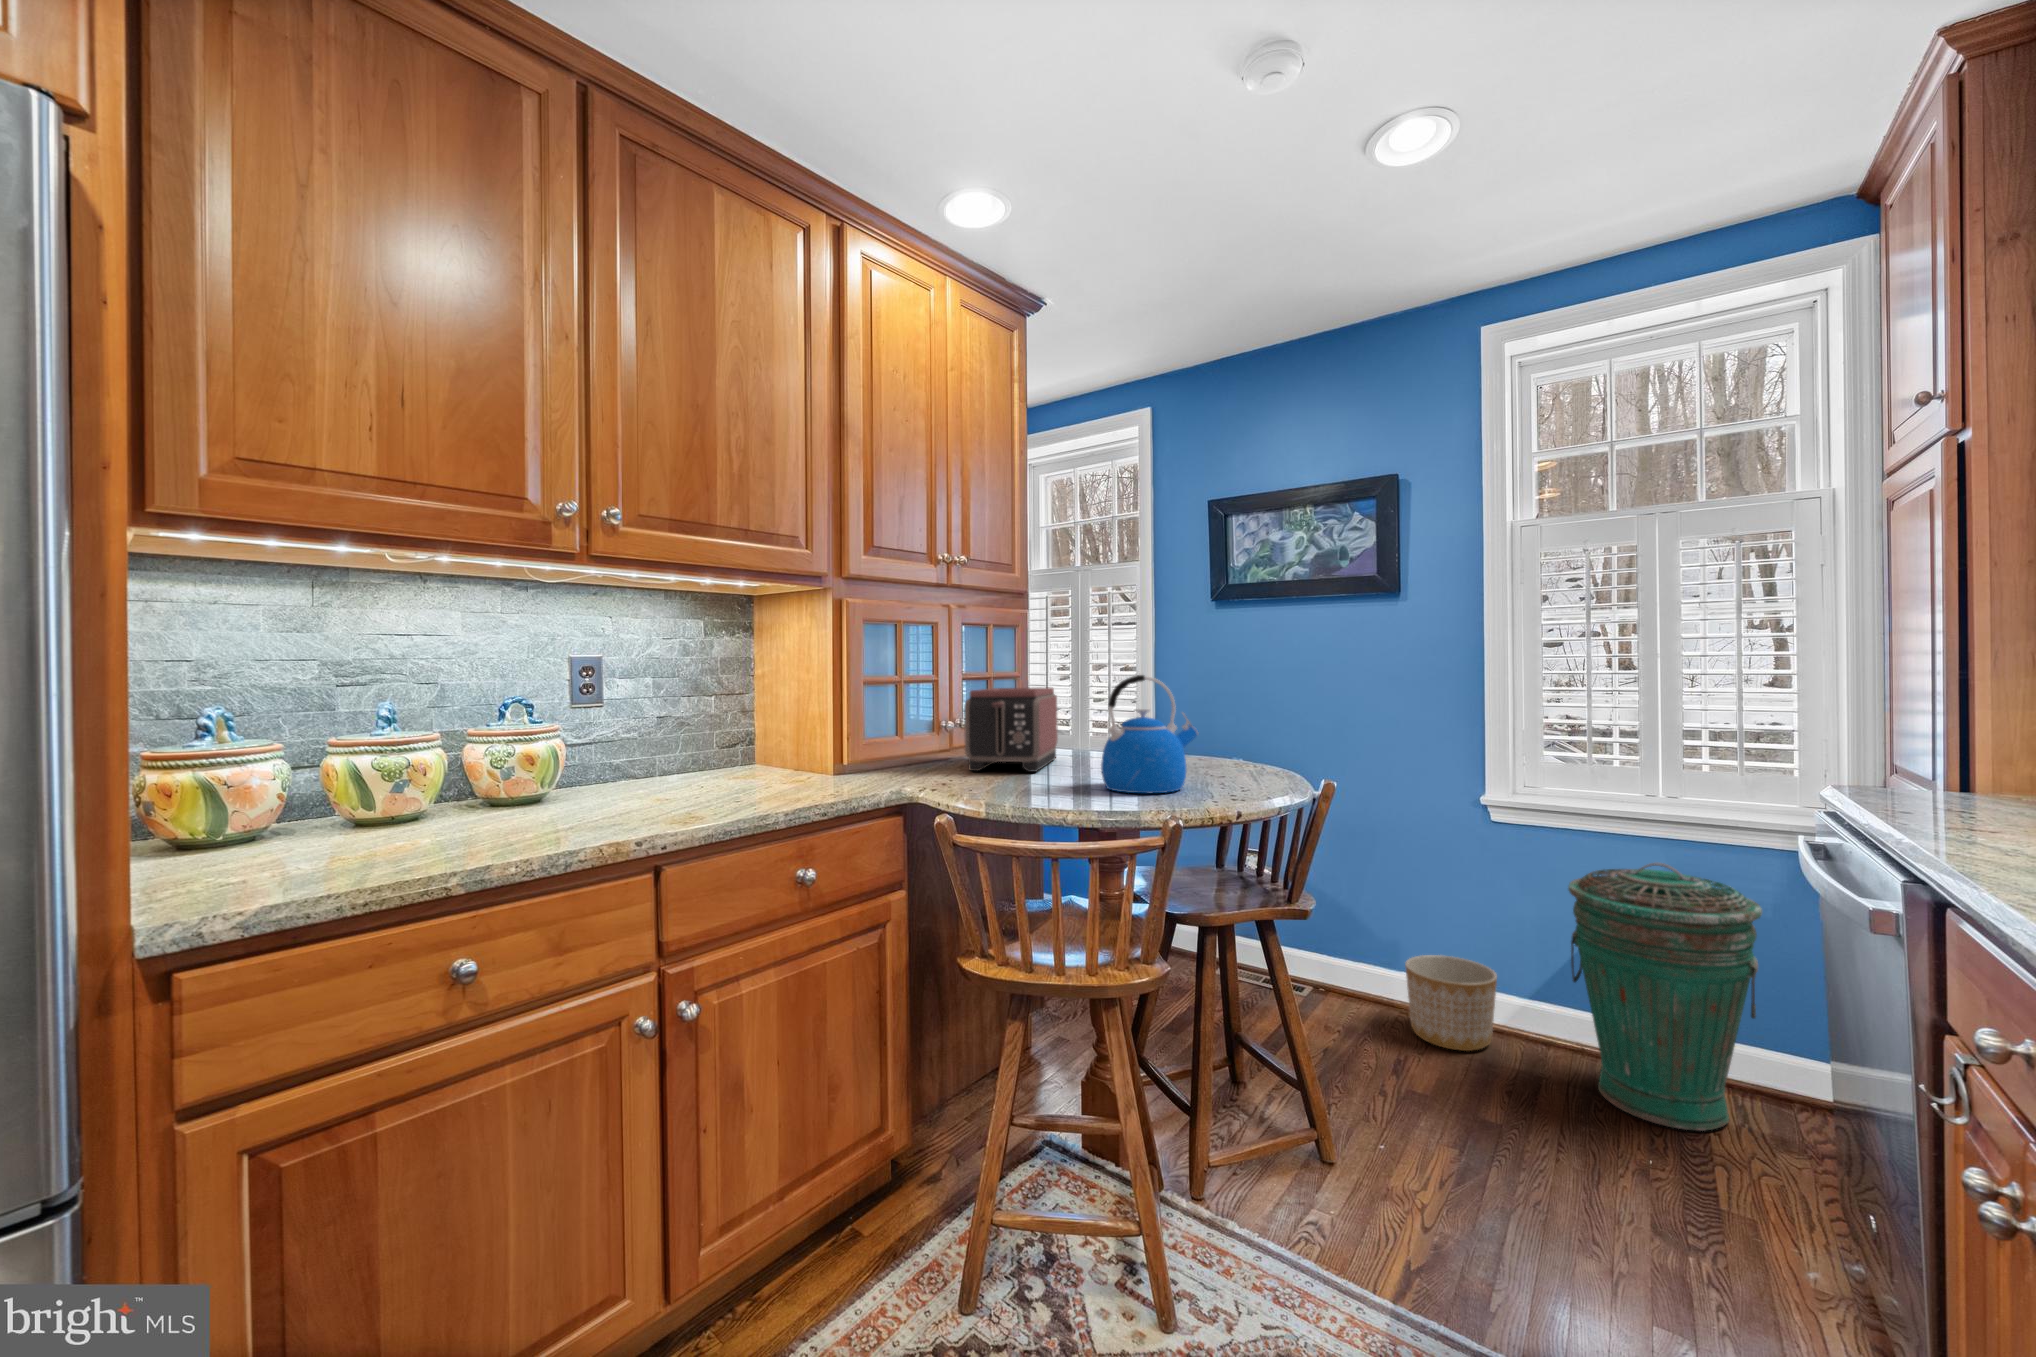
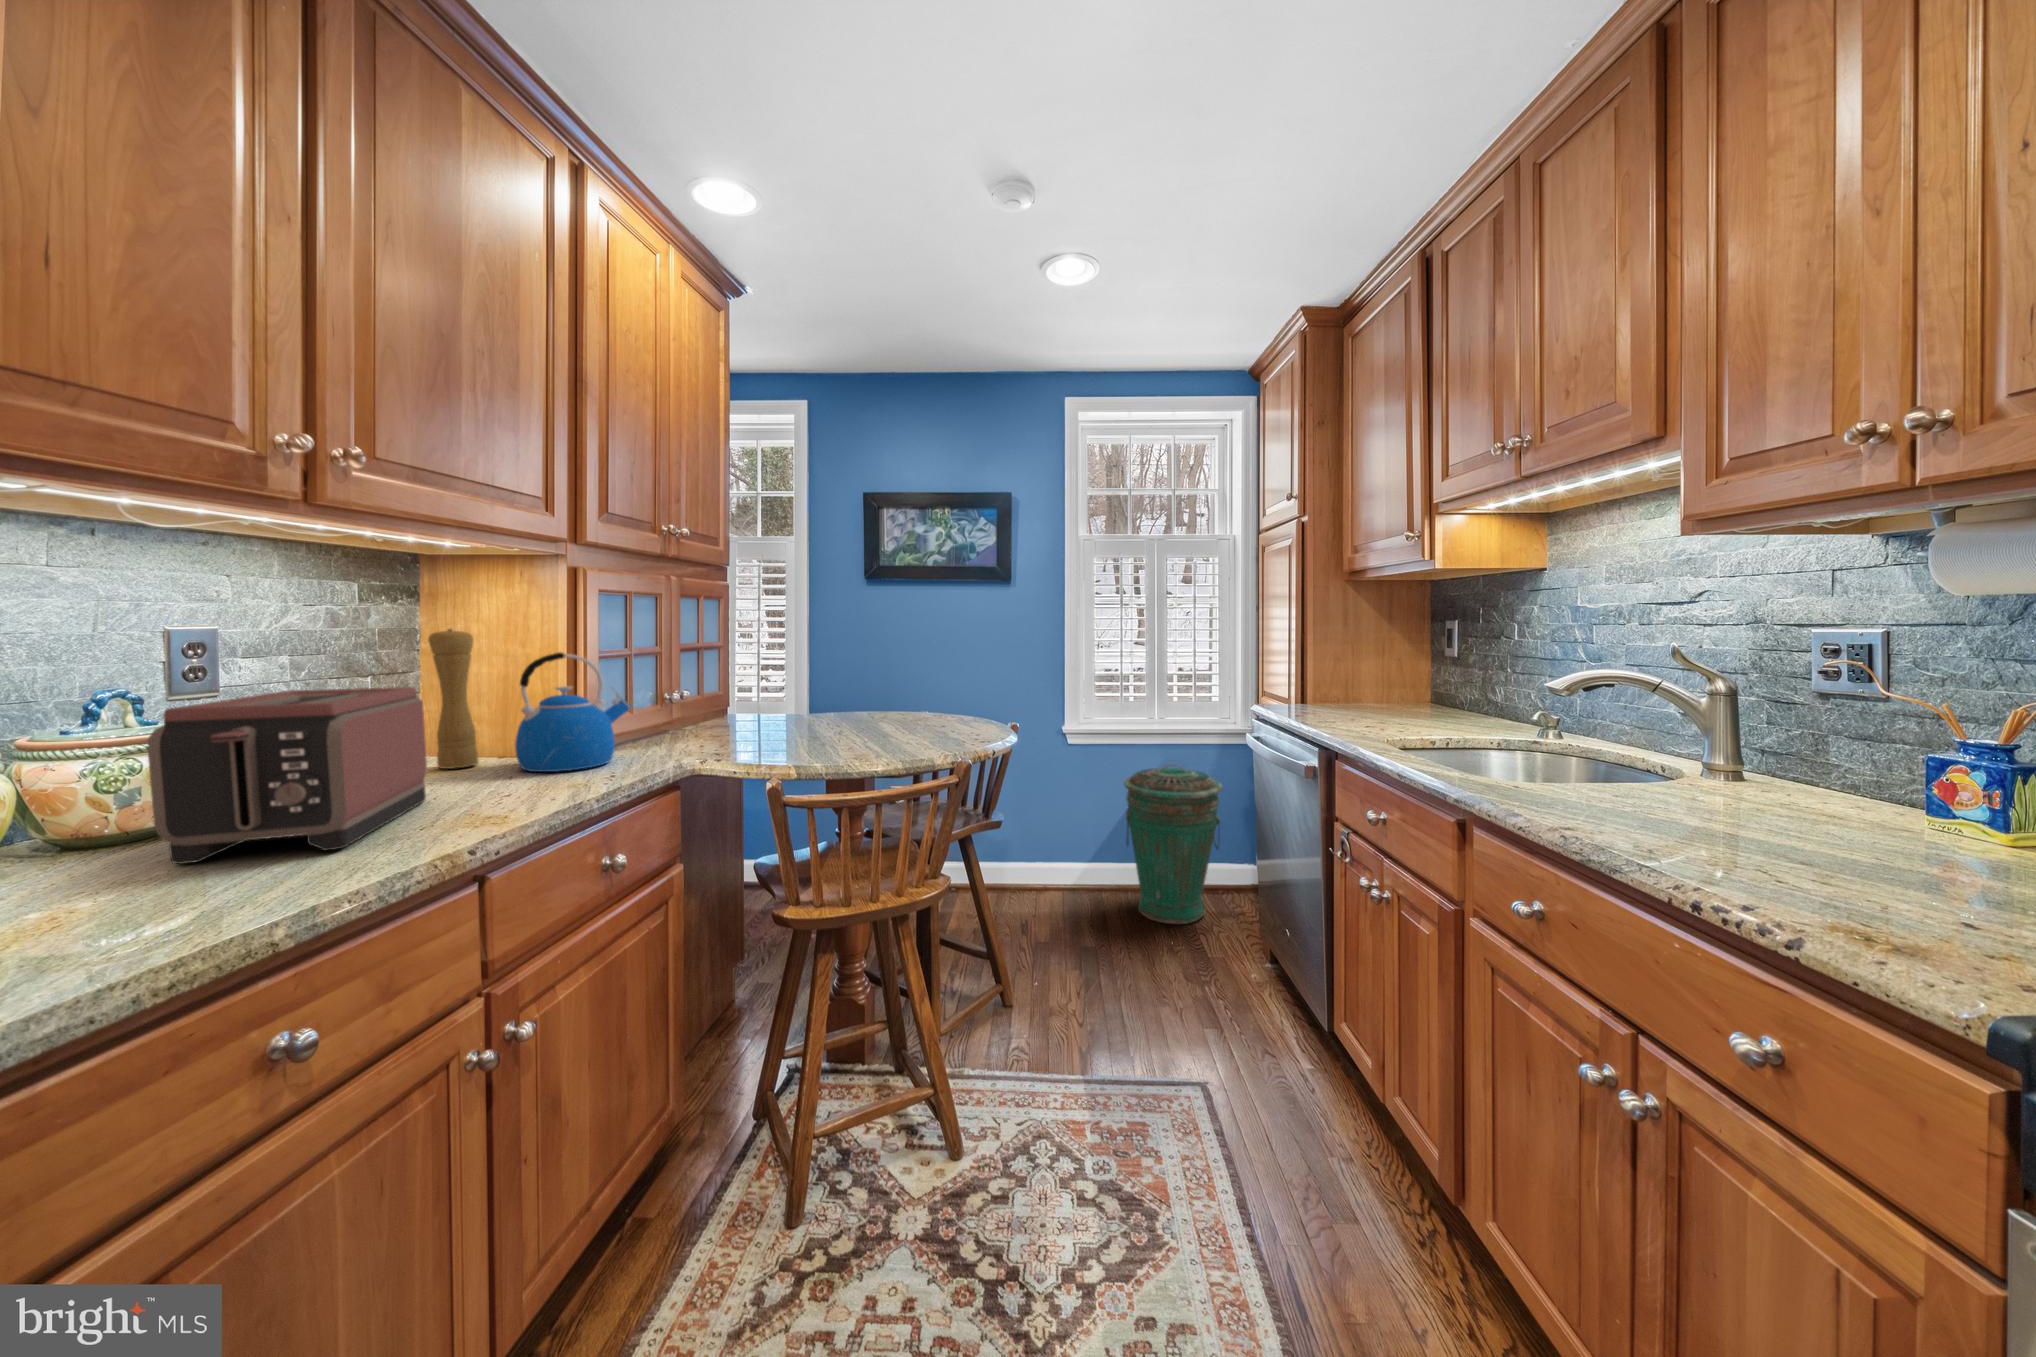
pepper mill: none [740,655,771,776] -> present [428,629,478,769]
kettle: present [1101,675,1199,793] -> present [515,652,630,772]
toaster: present [964,687,1058,772] -> present [148,687,427,864]
planter: present [1405,955,1497,1051] -> none [1020,843,1078,907]

